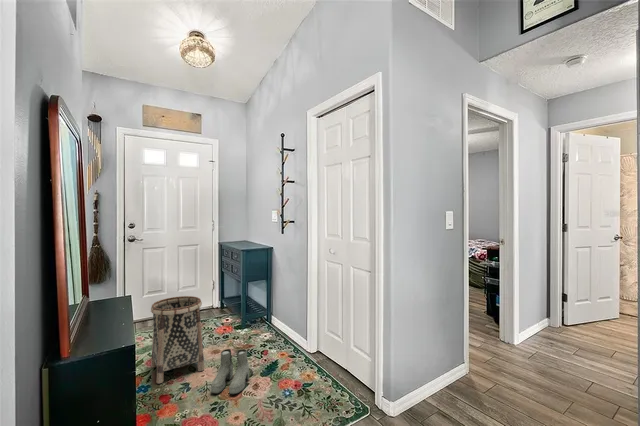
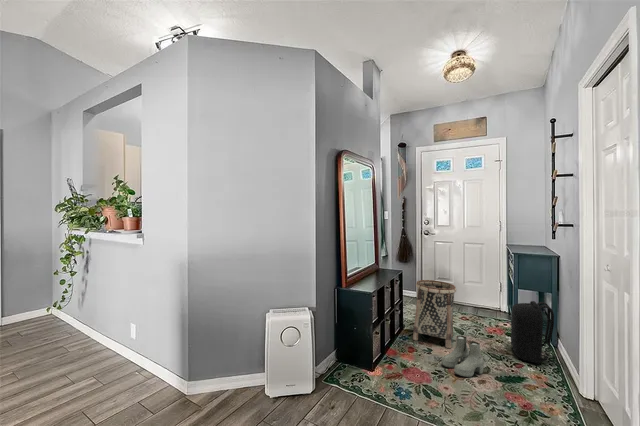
backpack: none [247,288,286,346] -> present [511,301,561,365]

